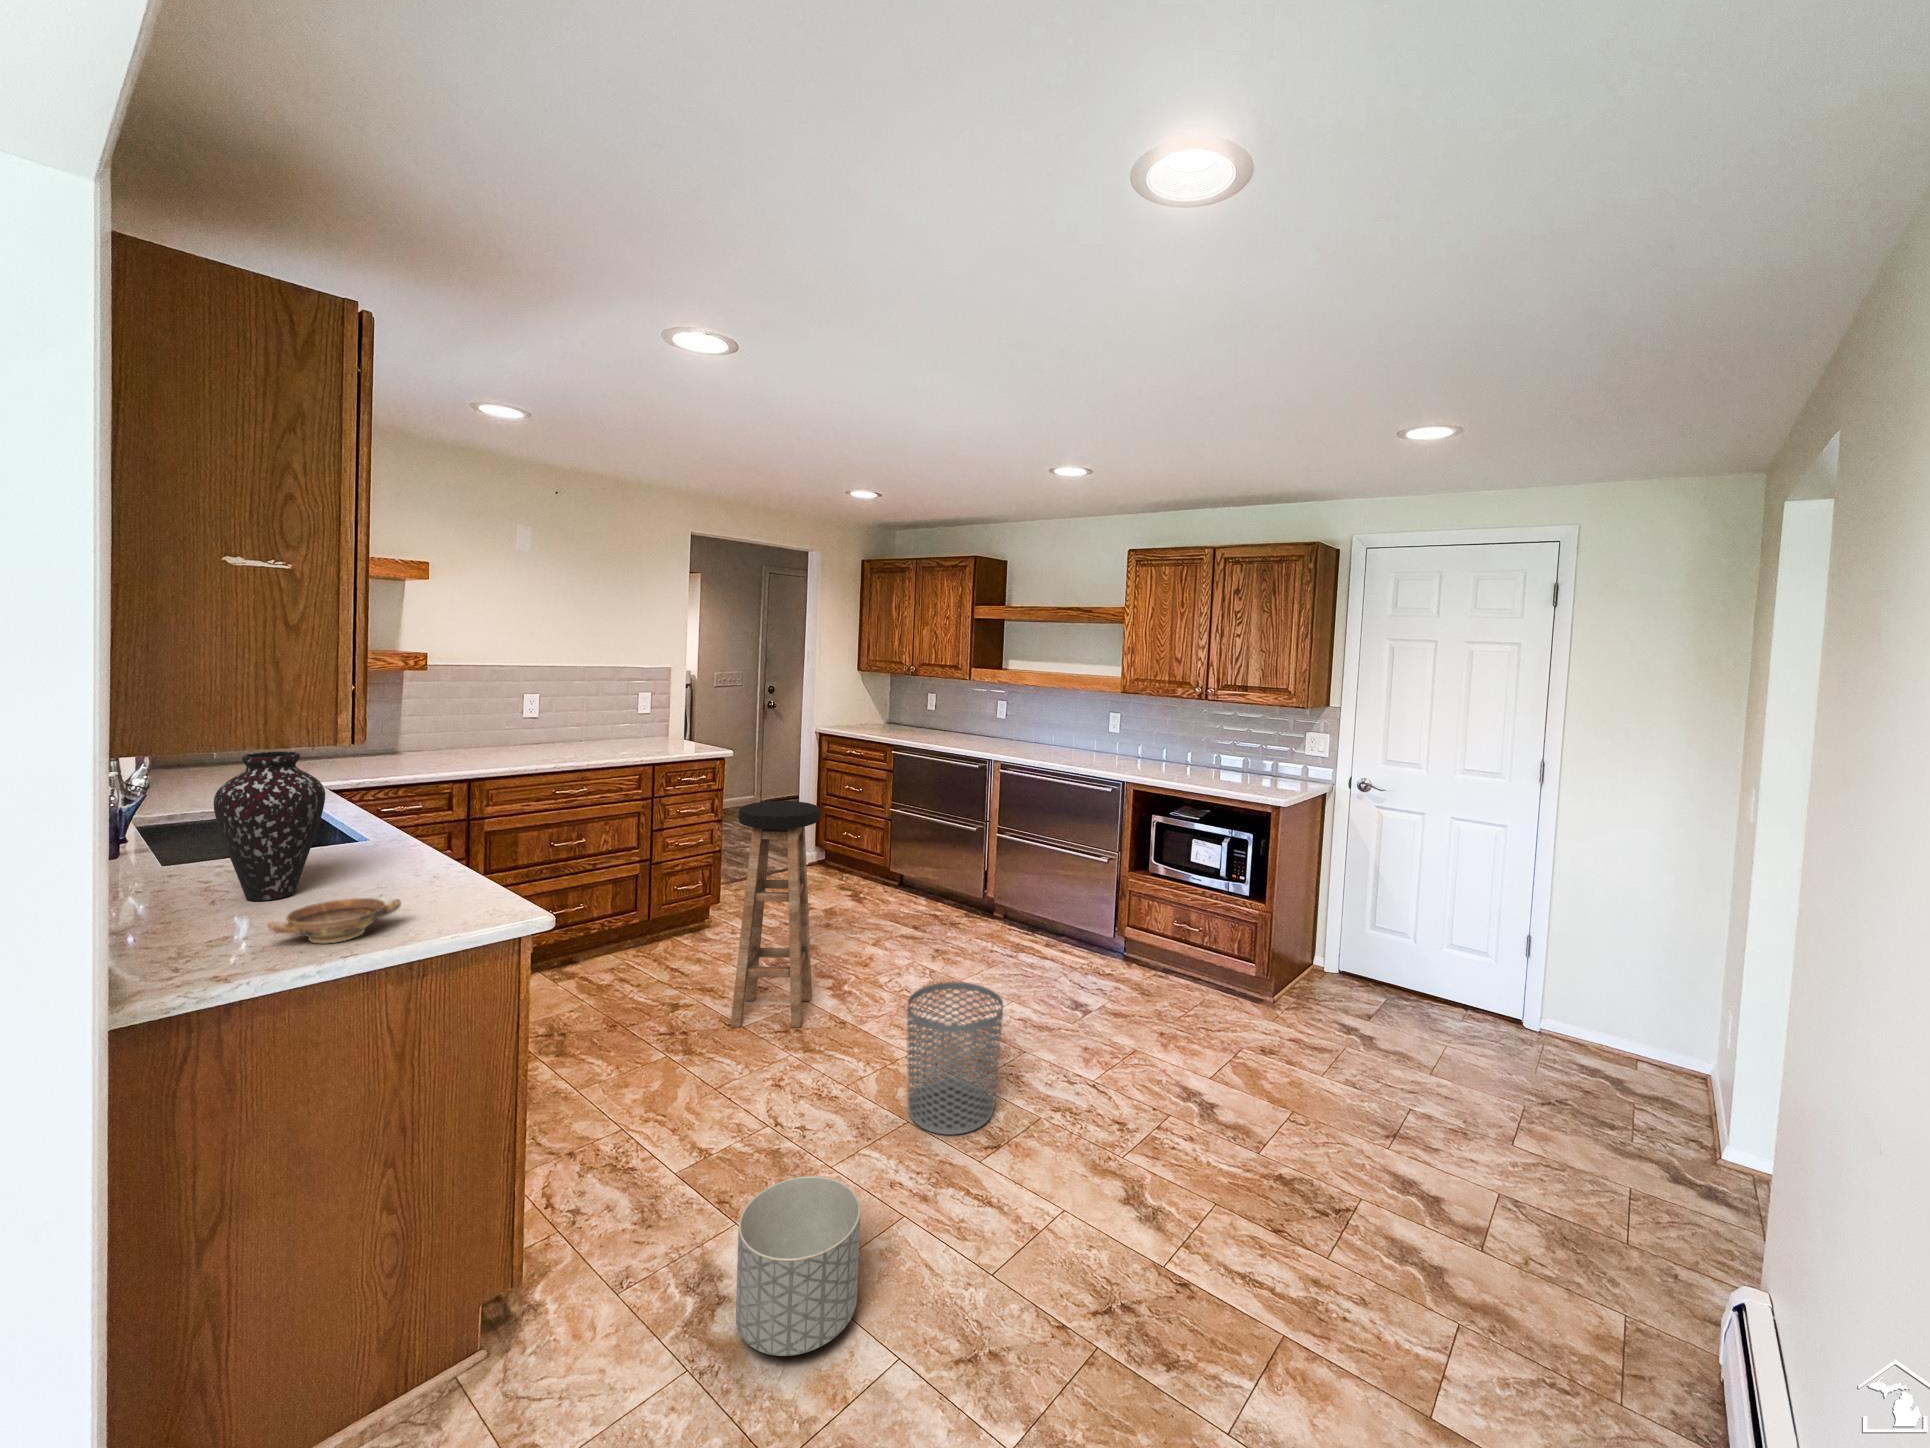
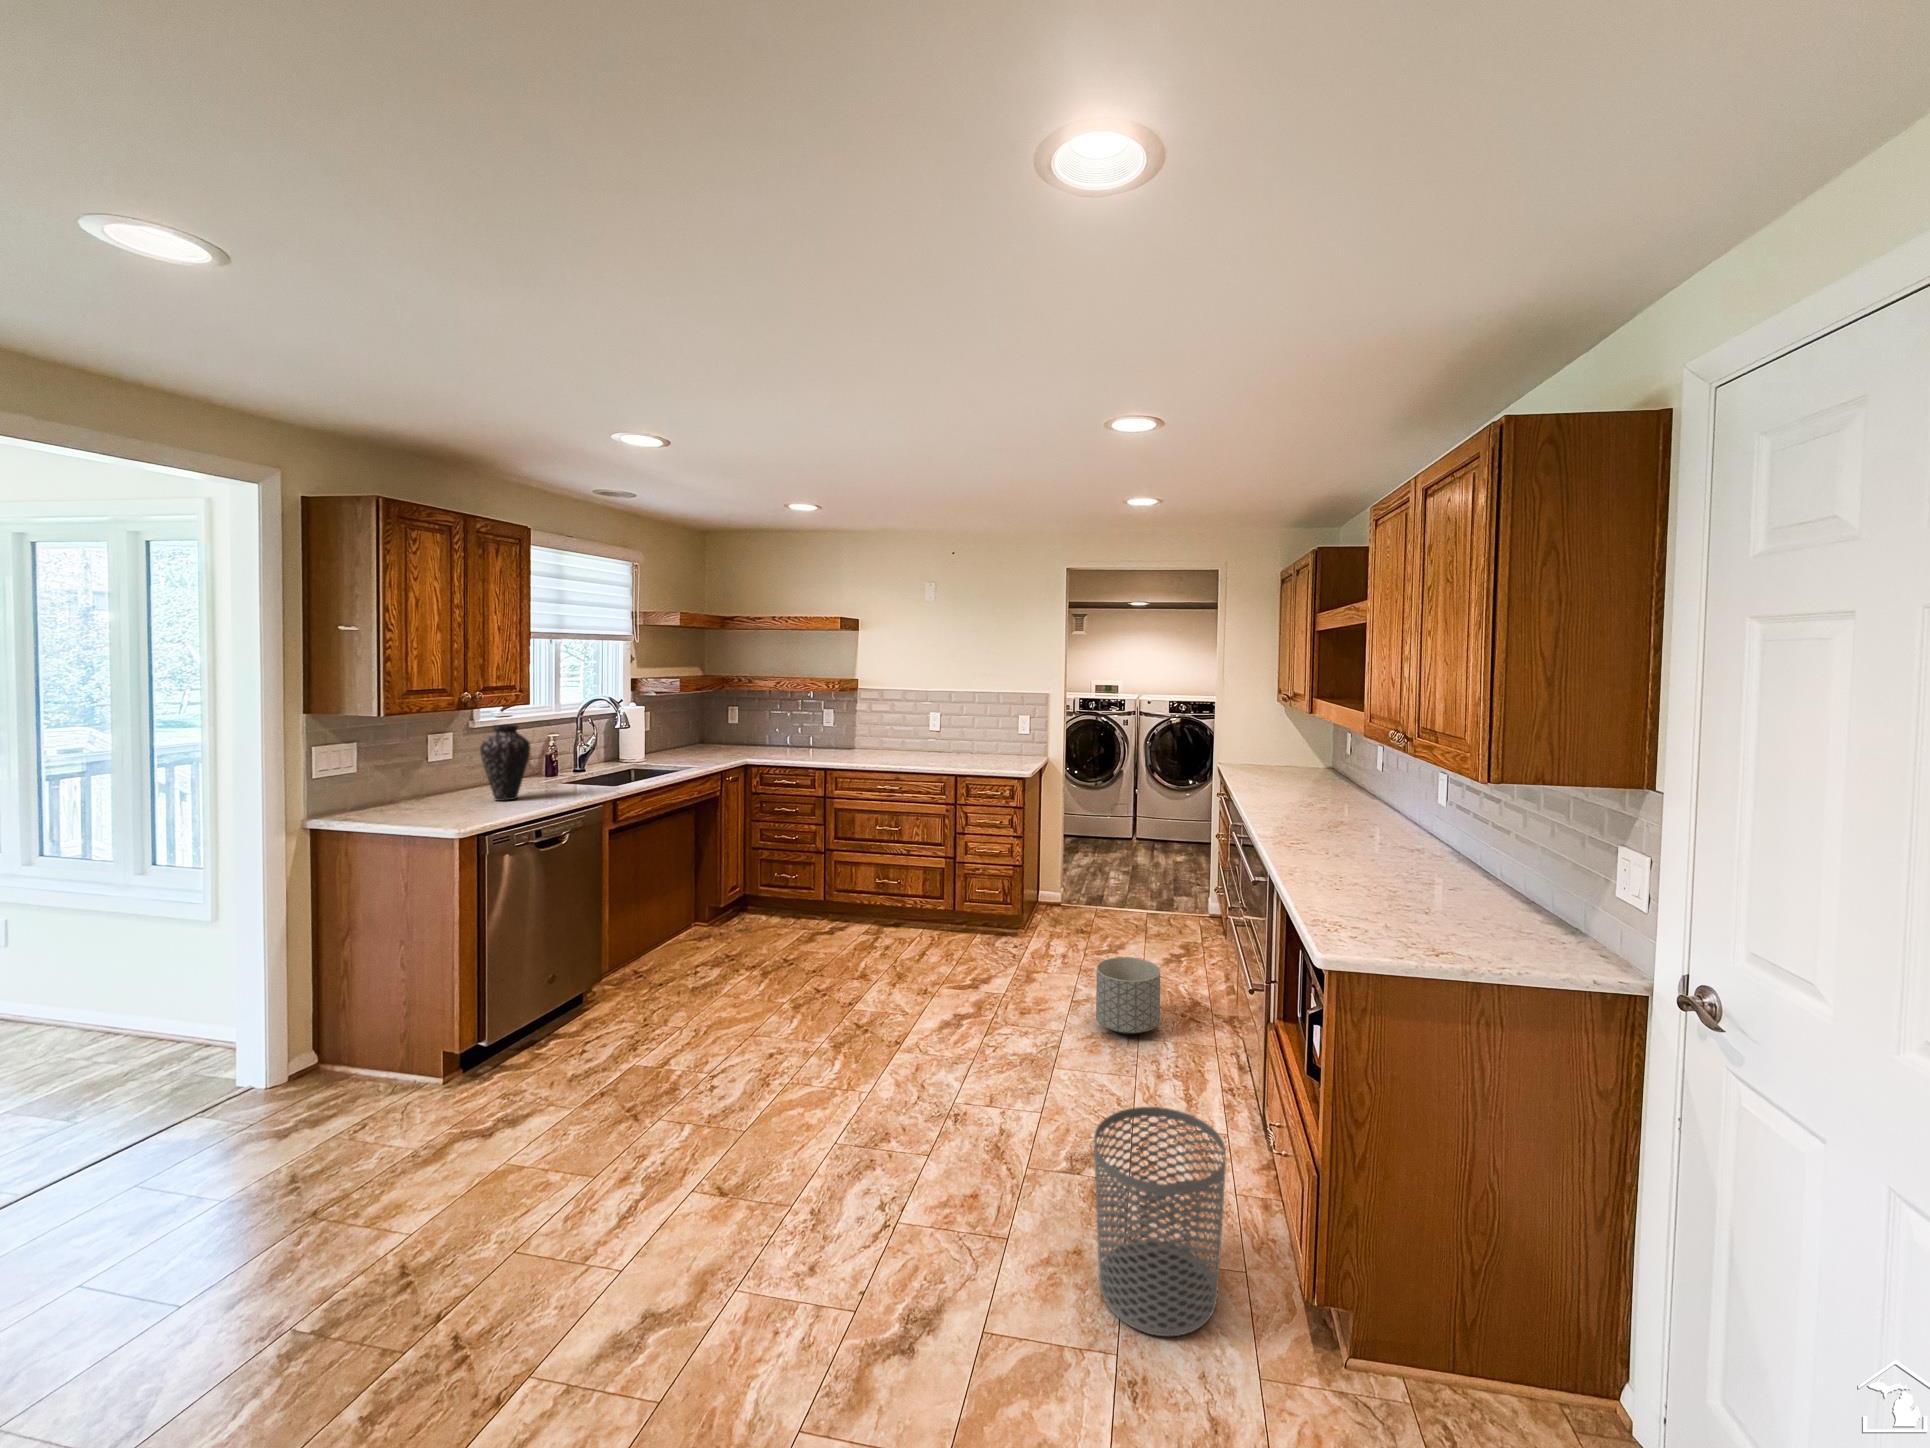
bar stool: present [730,801,820,1028] -> none [847,810,929,1027]
bowl: present [268,898,401,943] -> none [406,799,457,818]
waste bin: present [907,982,1003,1135] -> present [1094,1107,1226,1336]
planter: present [736,1176,861,1356] -> present [1096,957,1160,1035]

